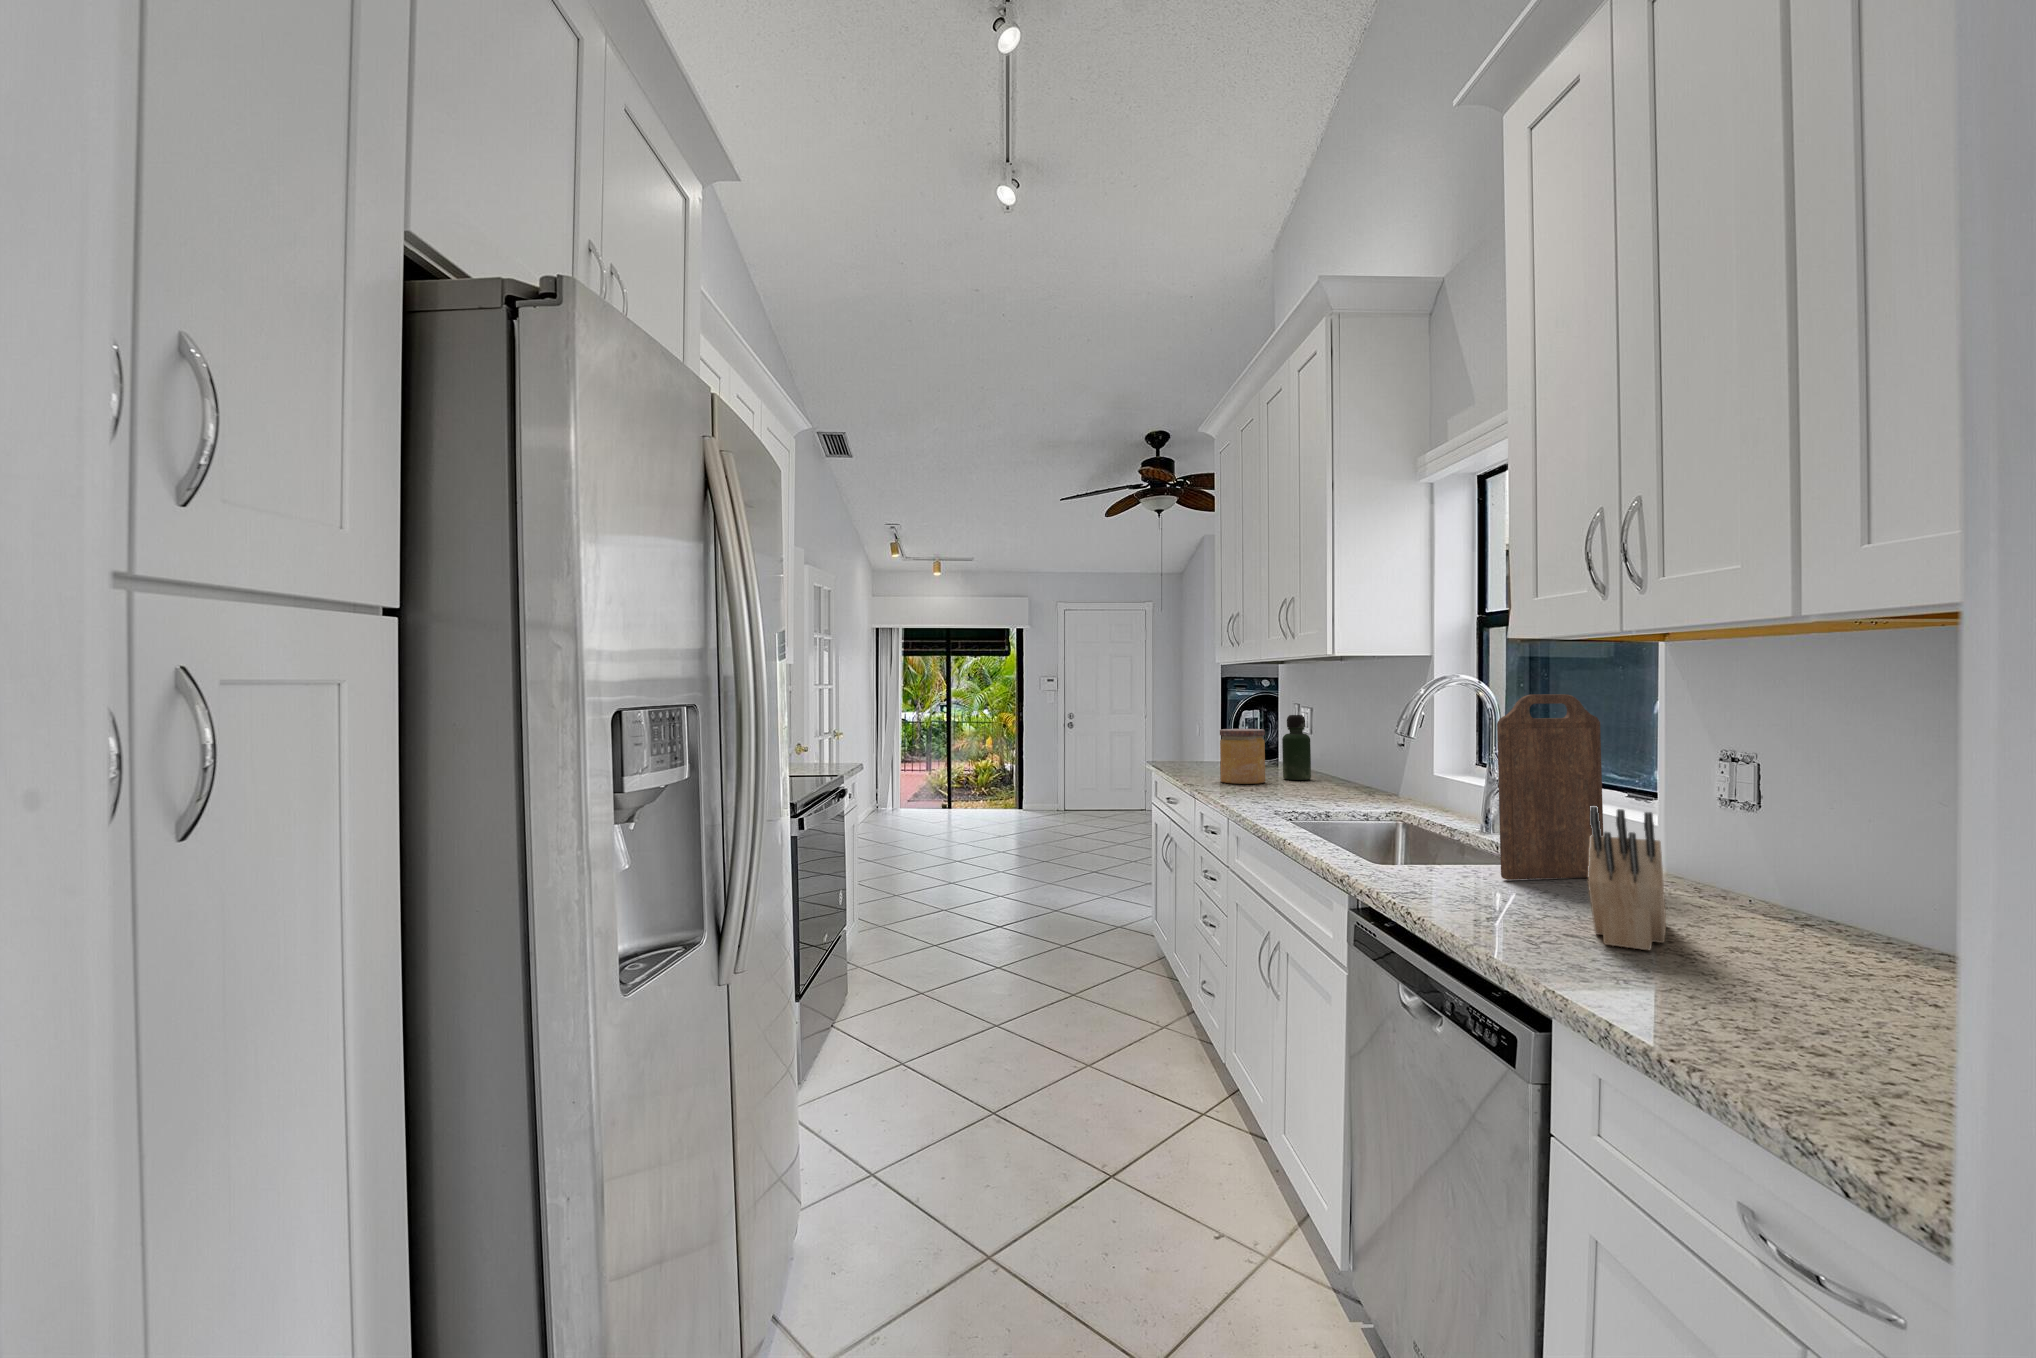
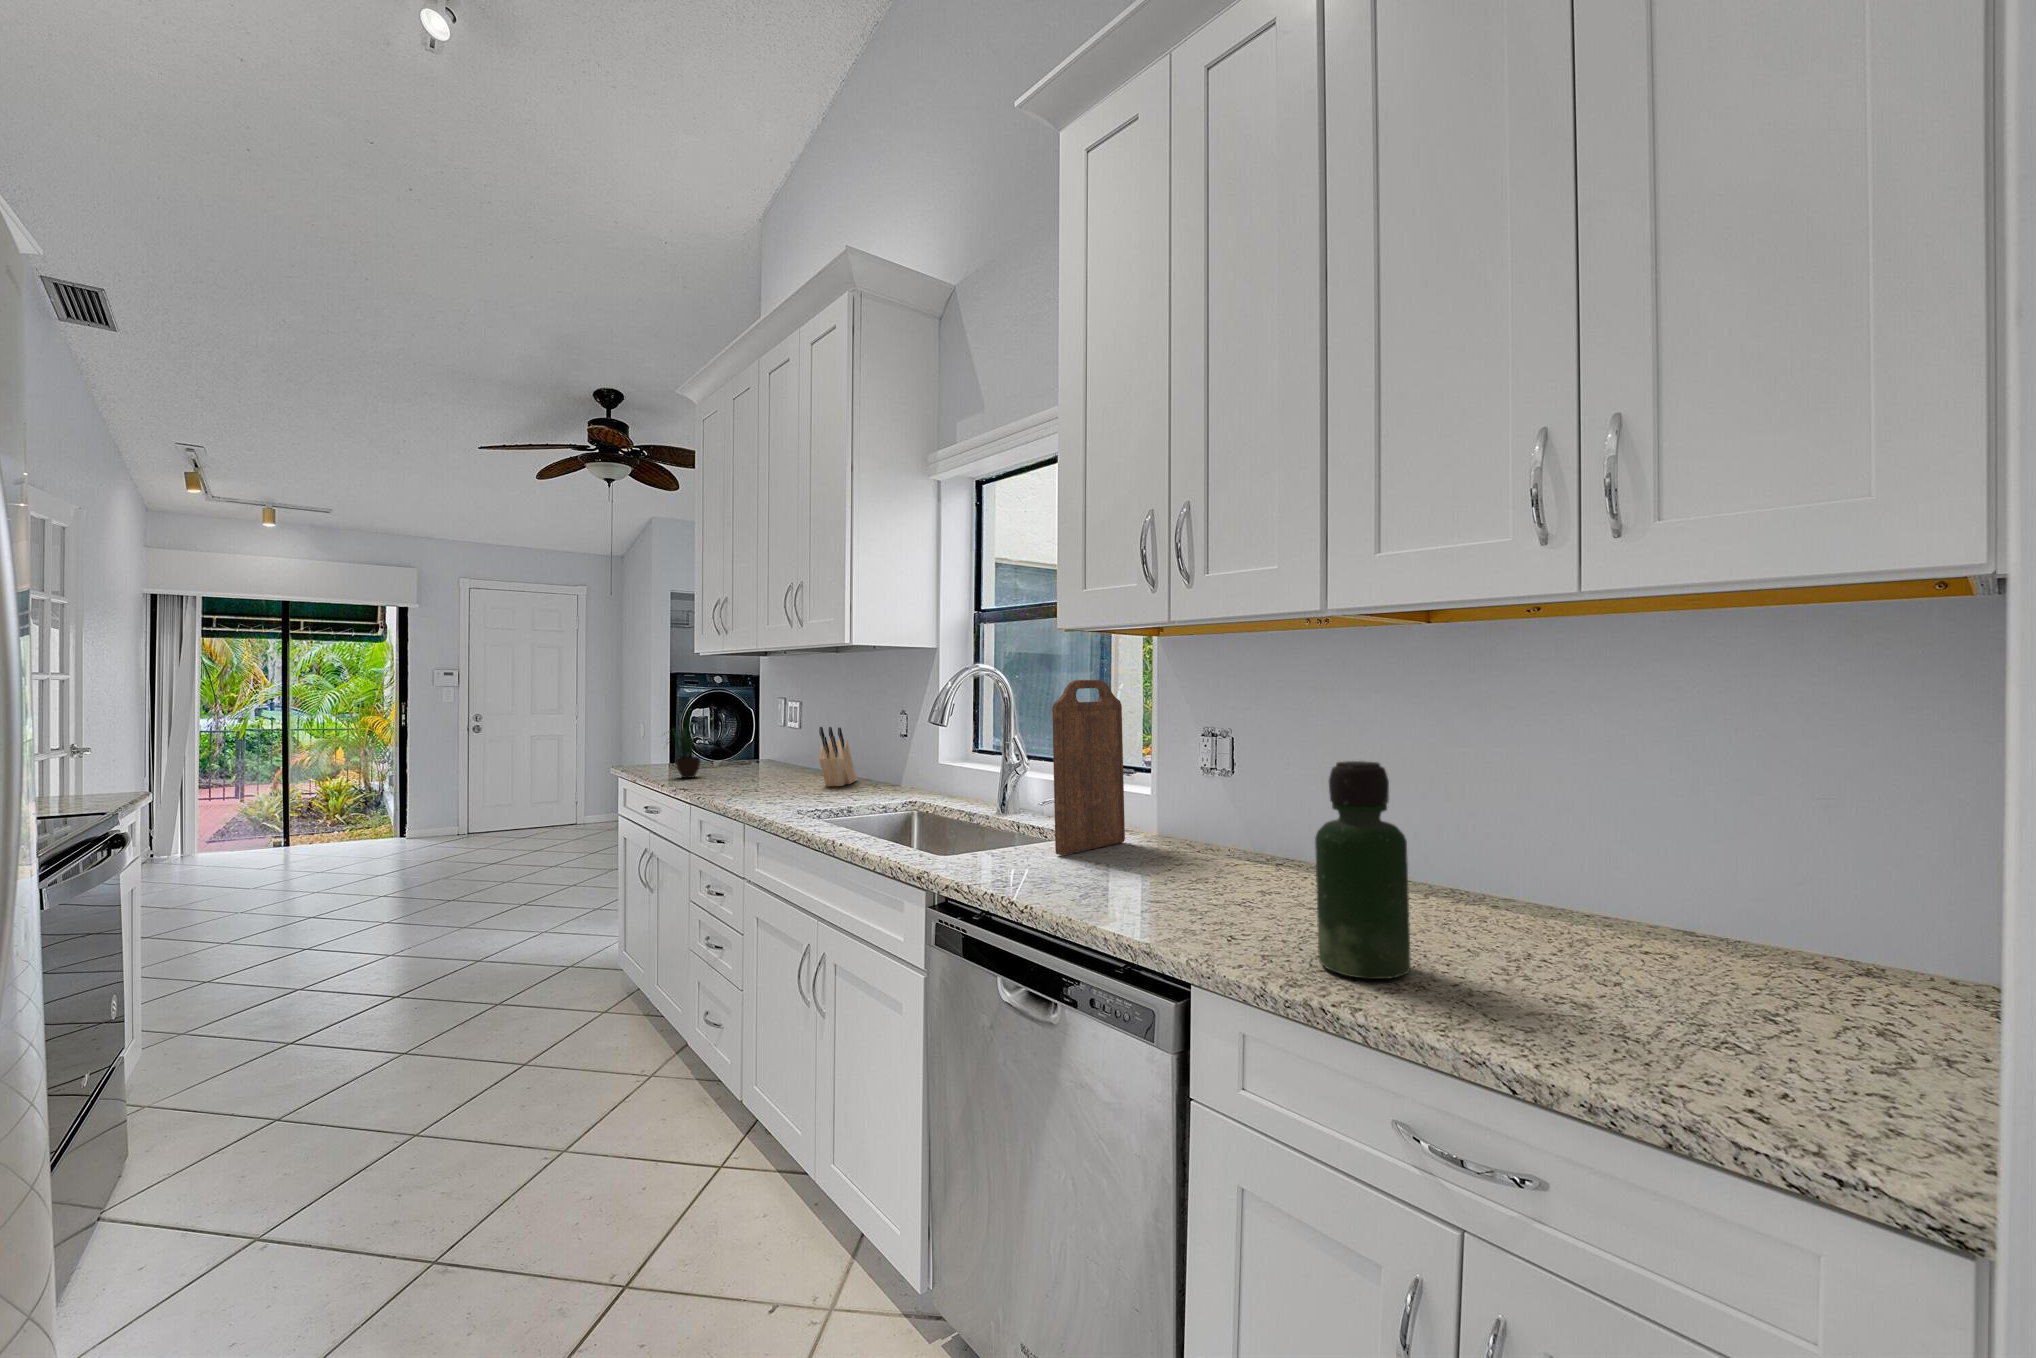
potted plant: none [1180,690,1225,775] -> present [672,709,700,778]
bottle: present [1282,715,1311,780] -> present [1315,761,1411,979]
jar: present [1220,729,1265,784] -> none [711,725,761,785]
knife block: present [1588,806,1666,950] -> present [819,727,857,786]

